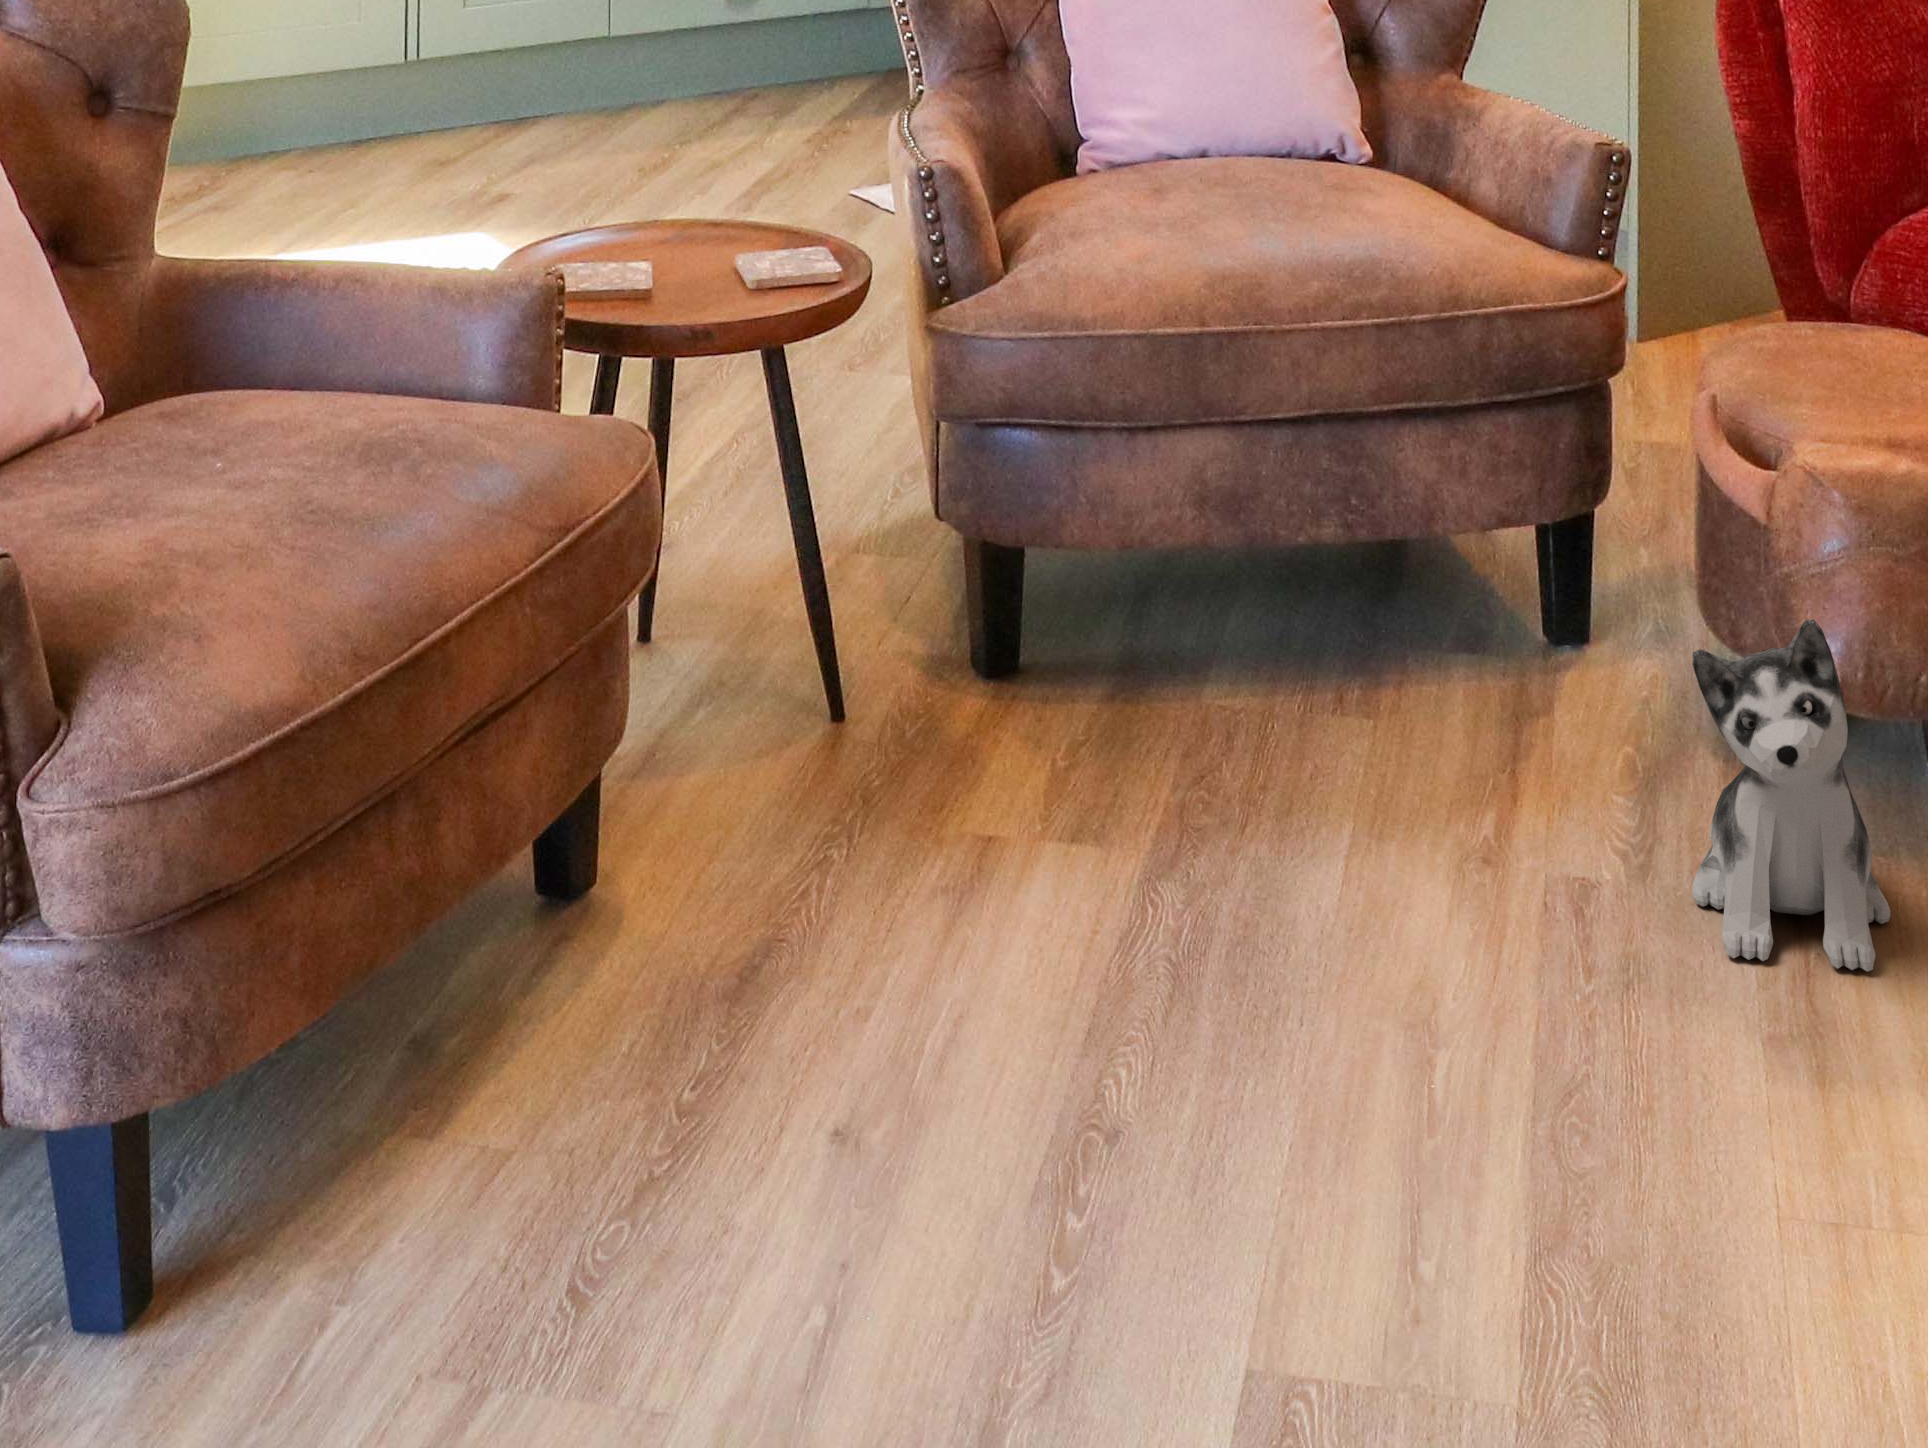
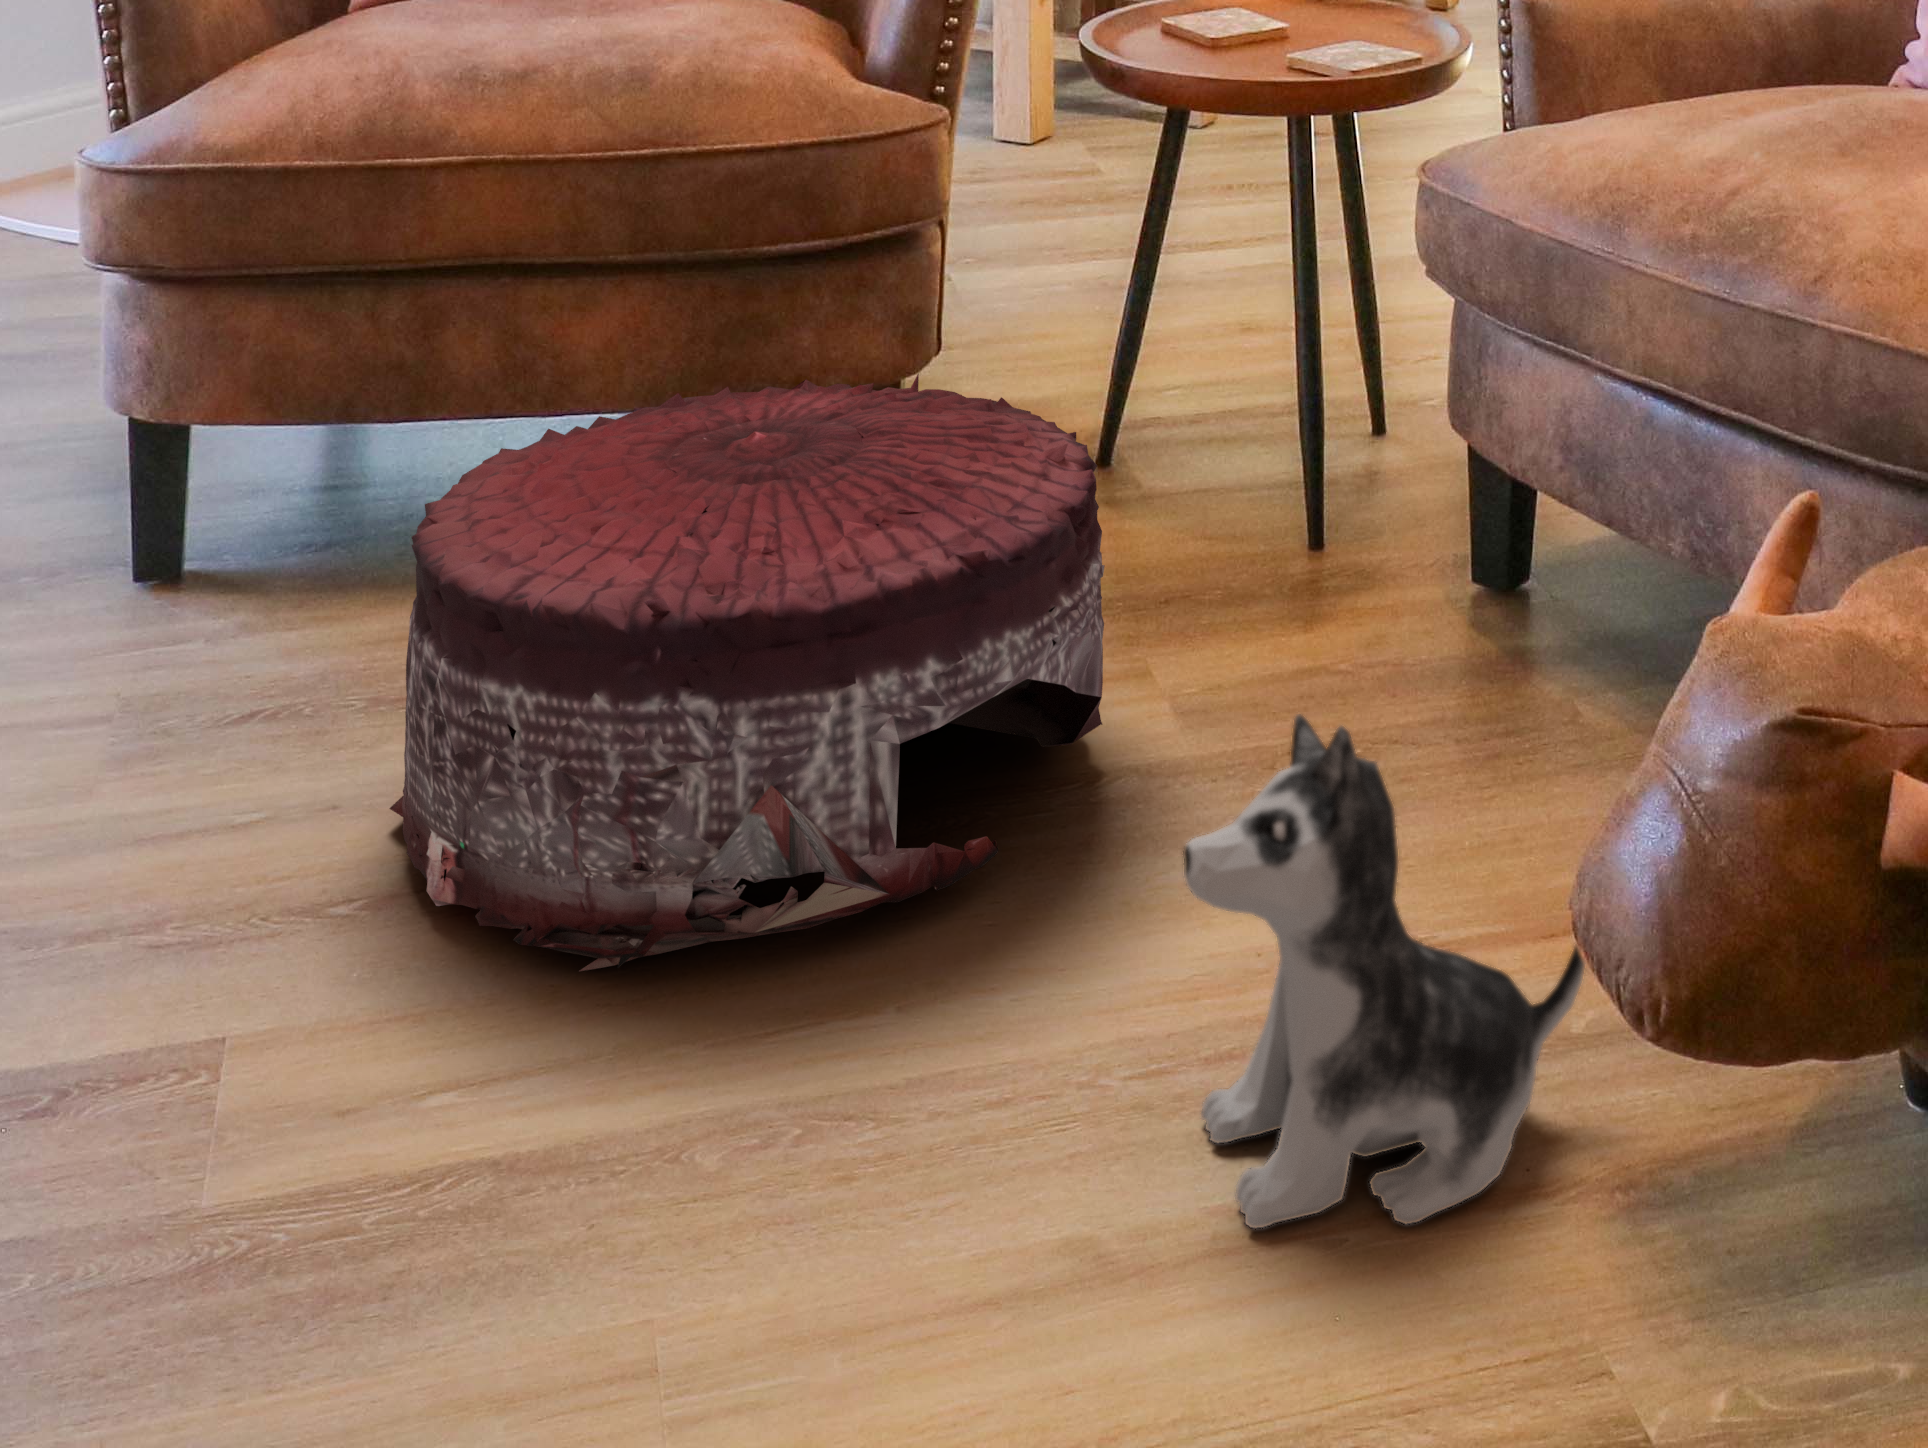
pouf: none [788,609,1433,1217] -> present [390,374,1105,971]

